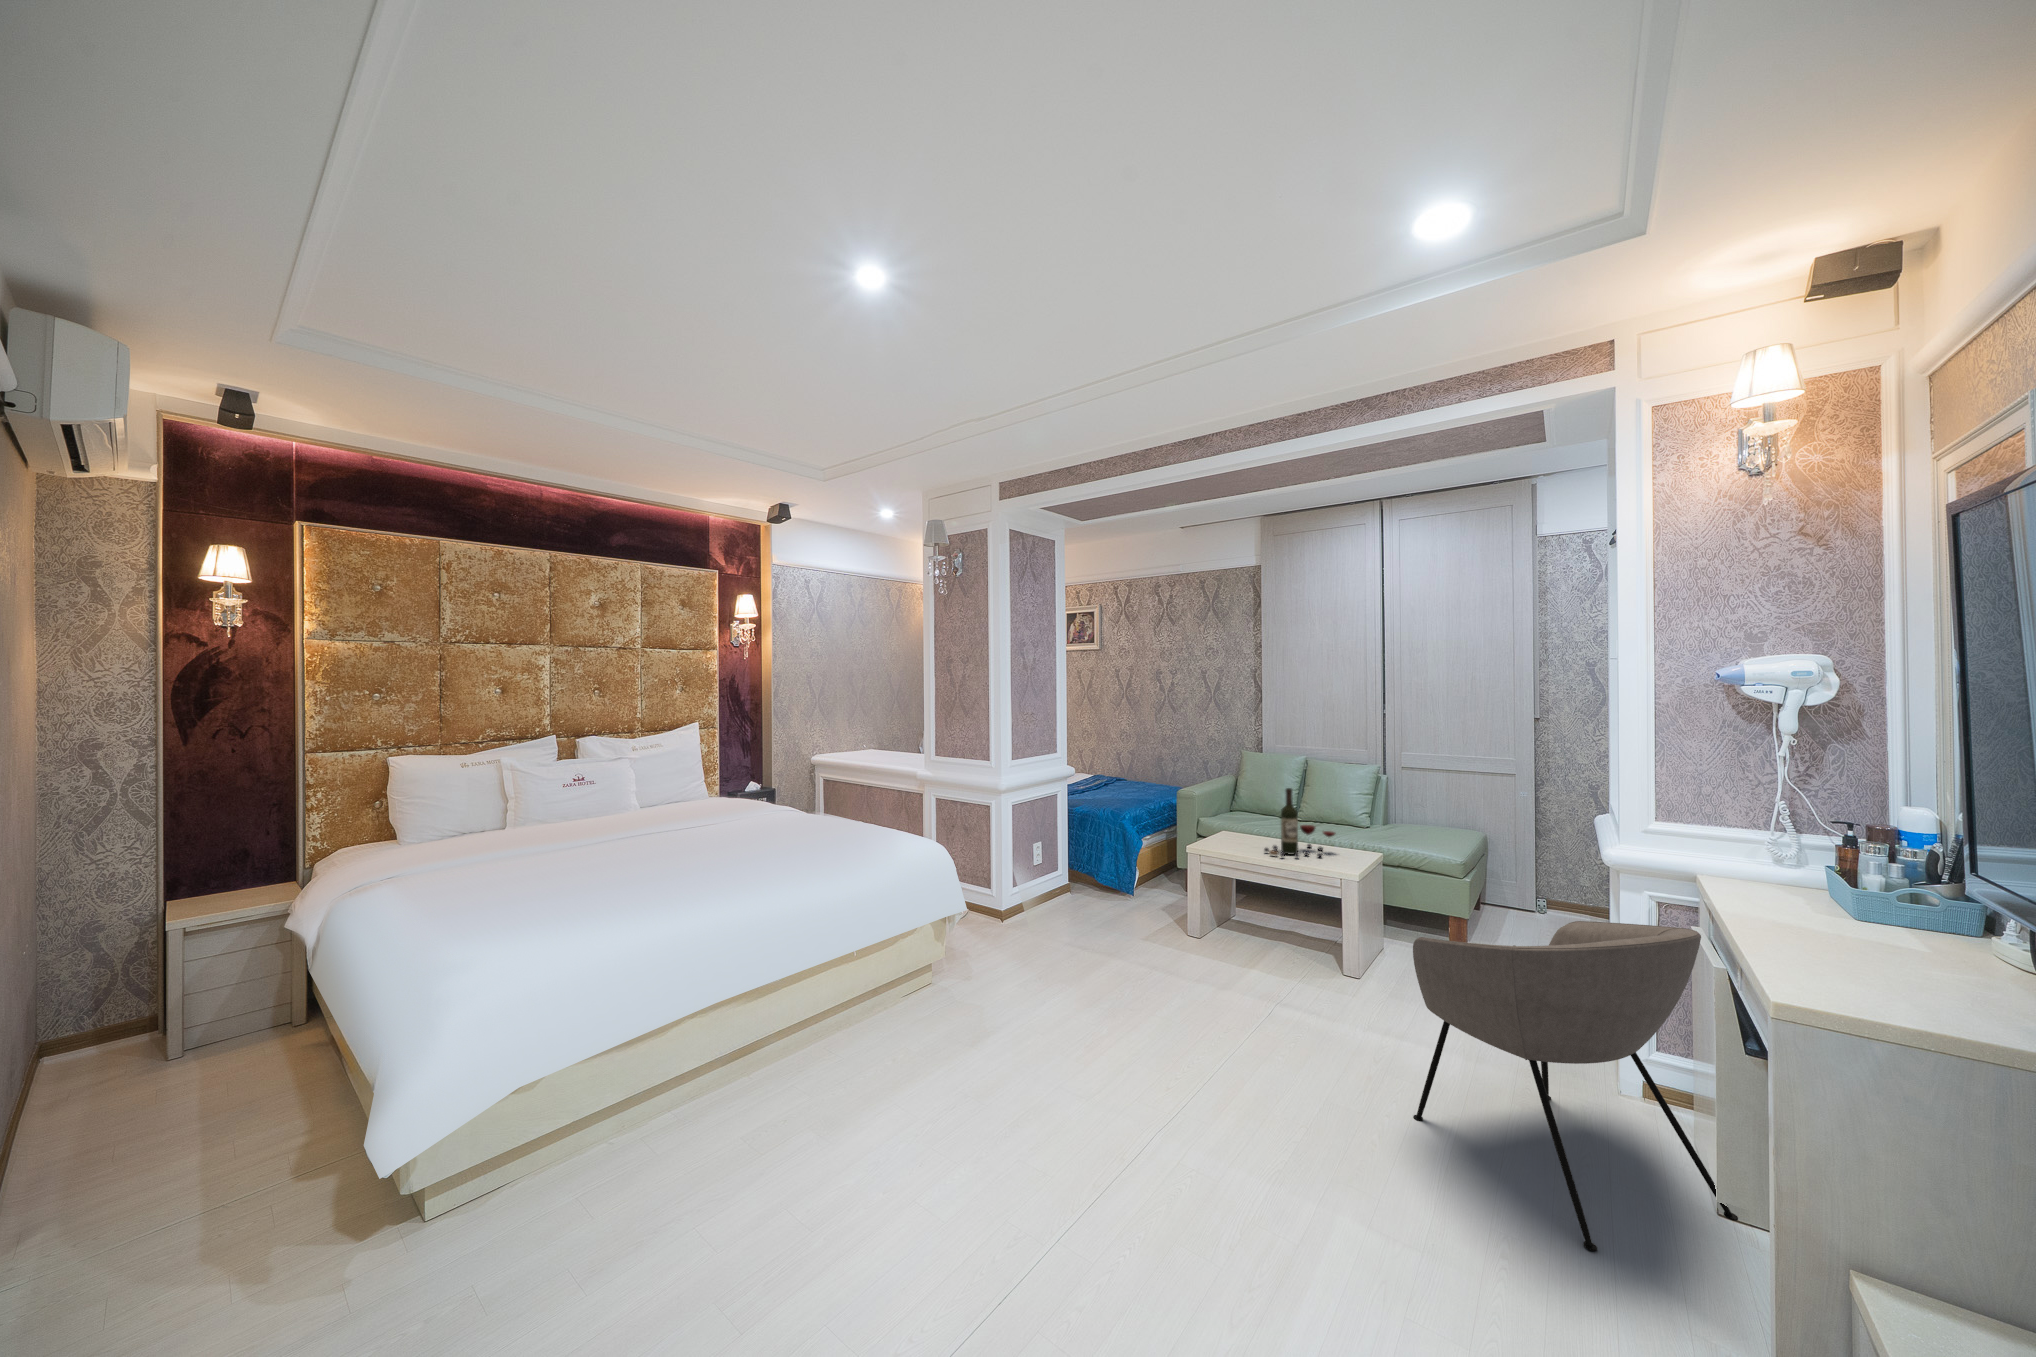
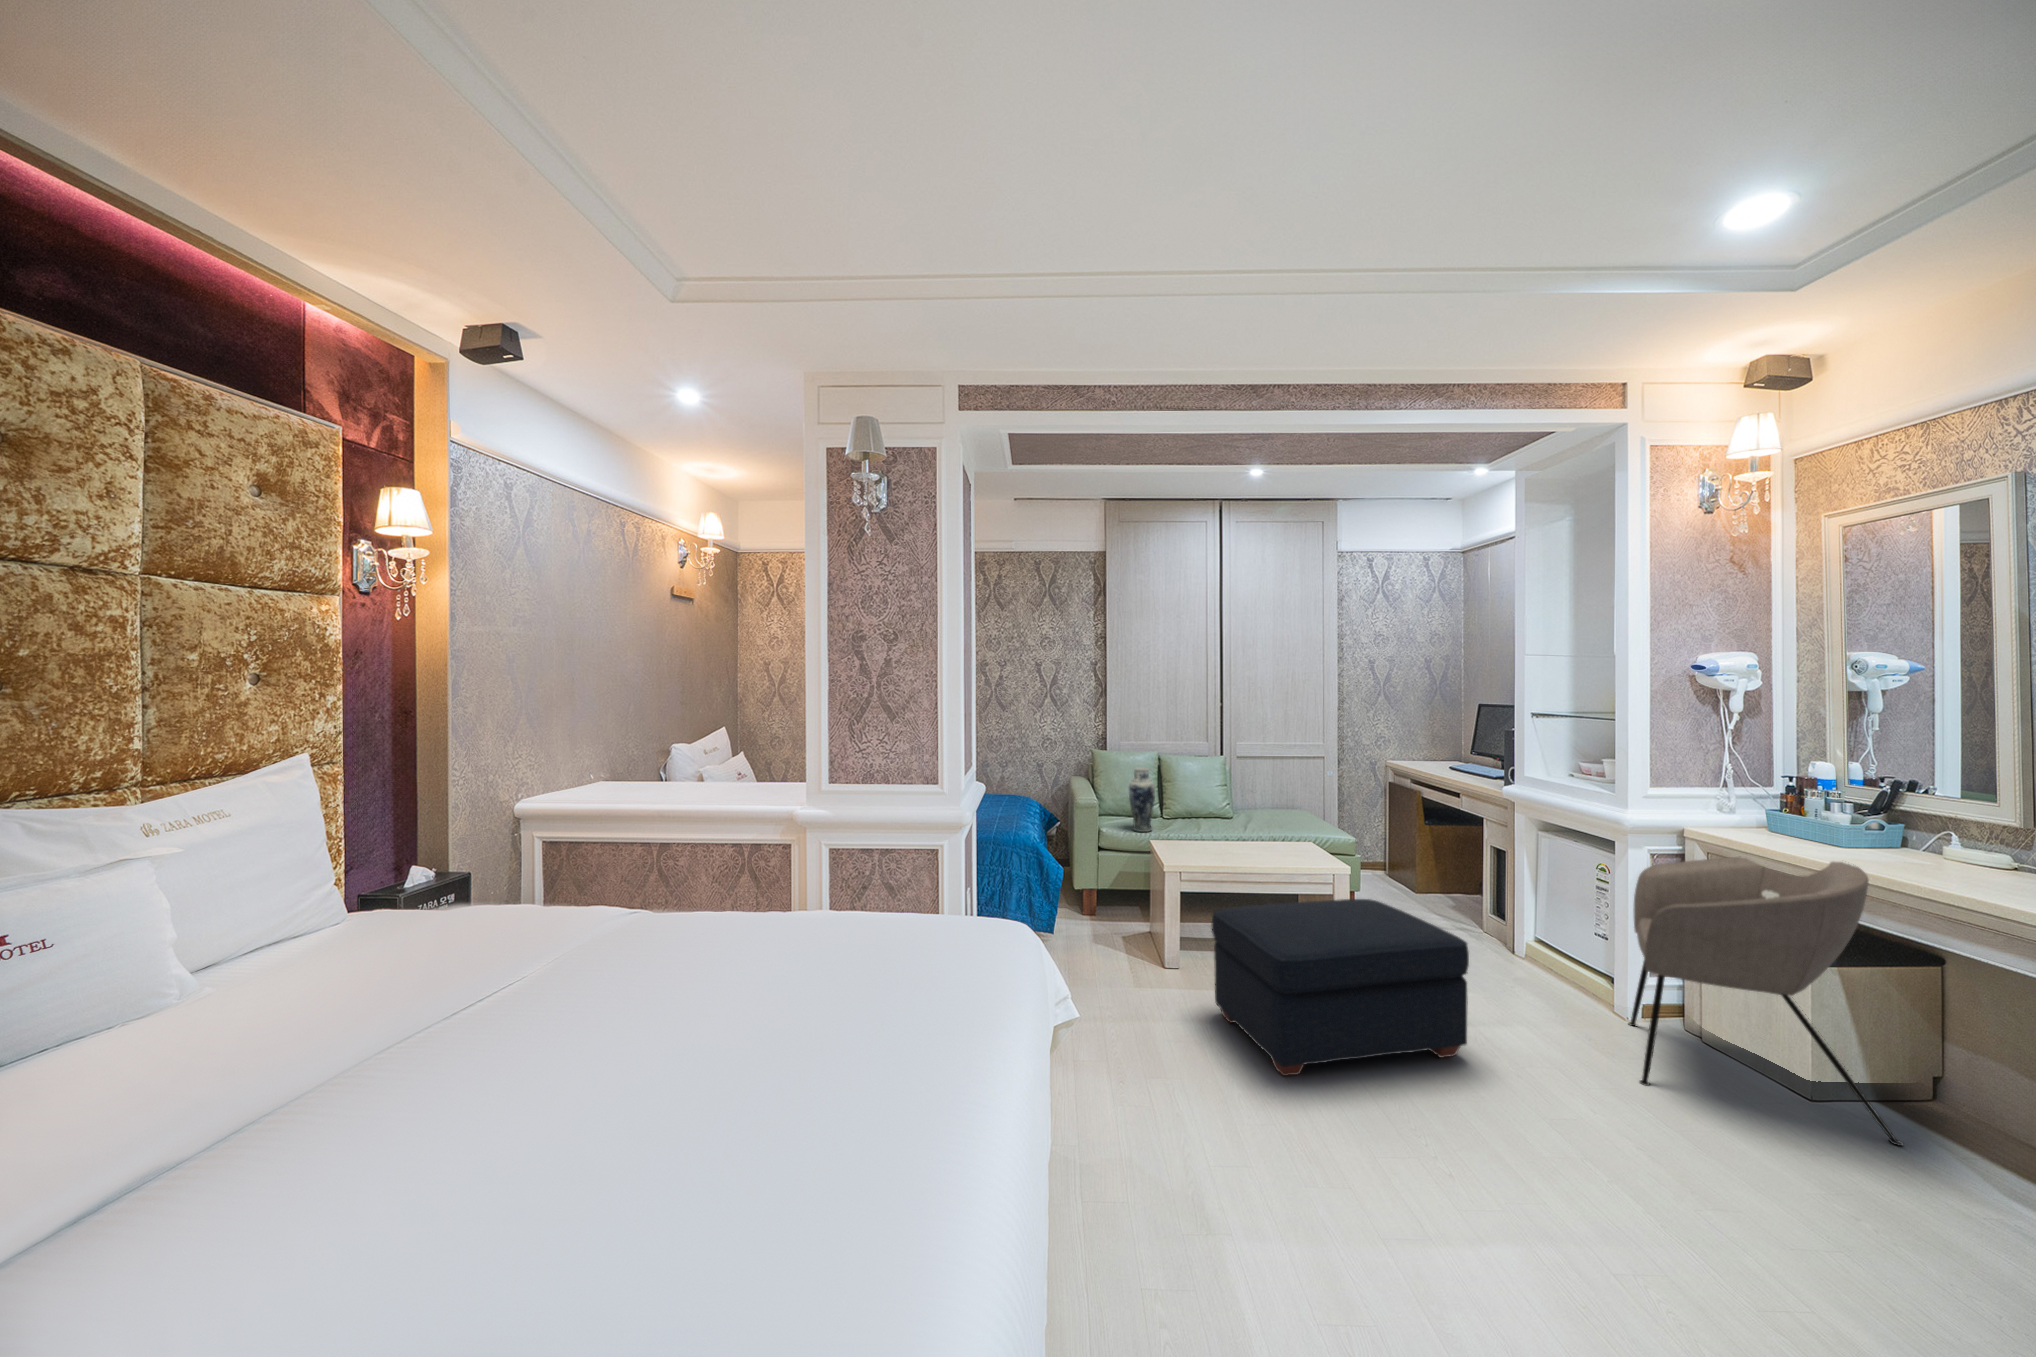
vase: none [1230,769,1255,828] -> present [1129,768,1155,832]
wine bottle: present [1264,788,1335,857] -> none [1228,782,1285,855]
ottoman: none [1105,882,1305,1043] -> present [1212,899,1469,1076]

